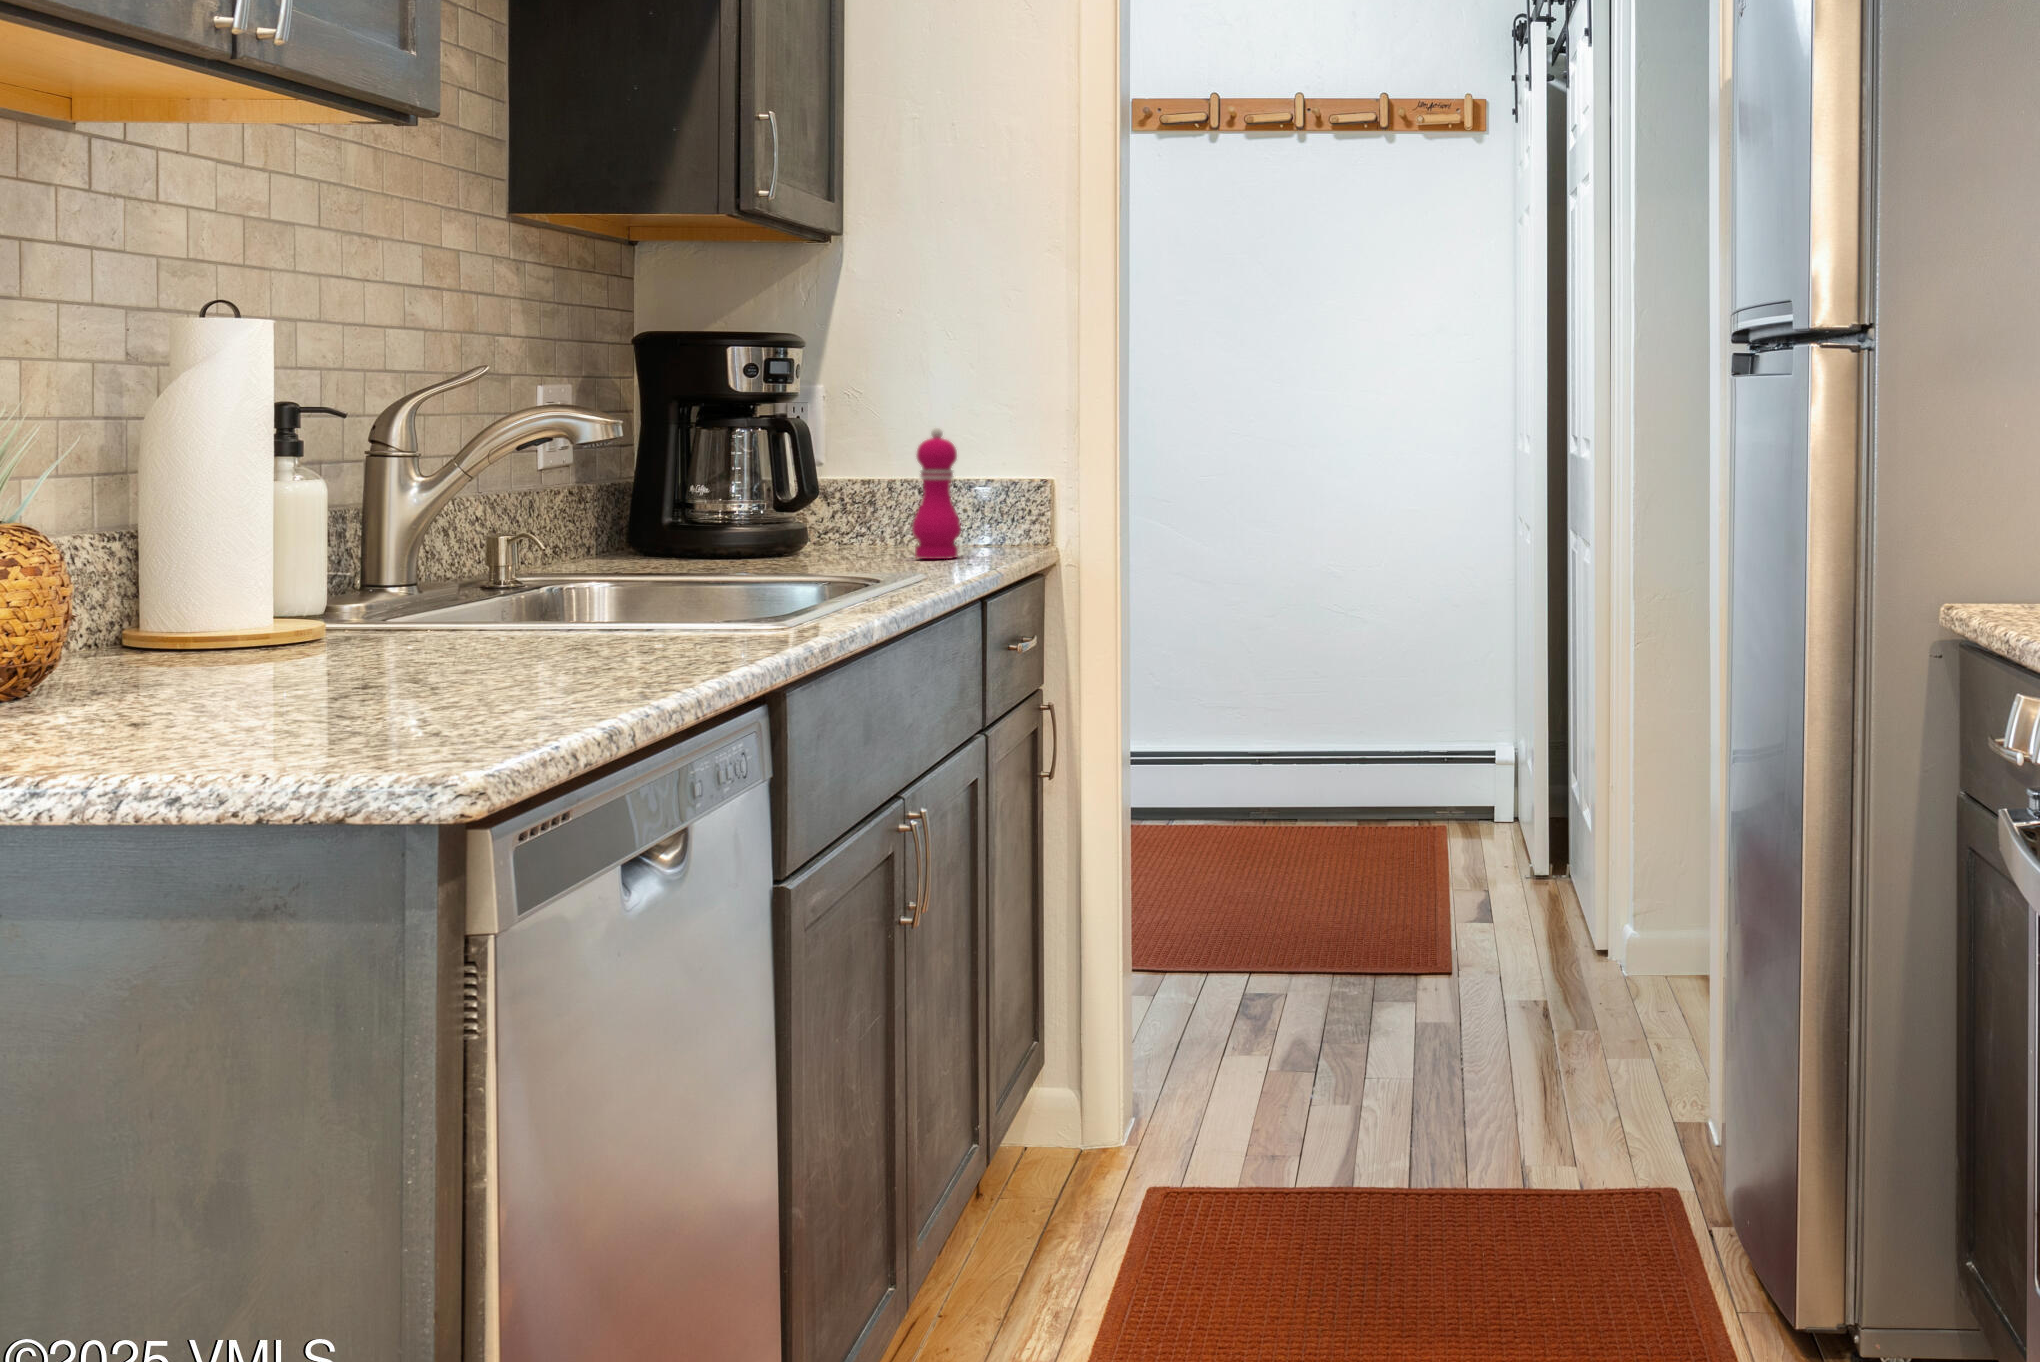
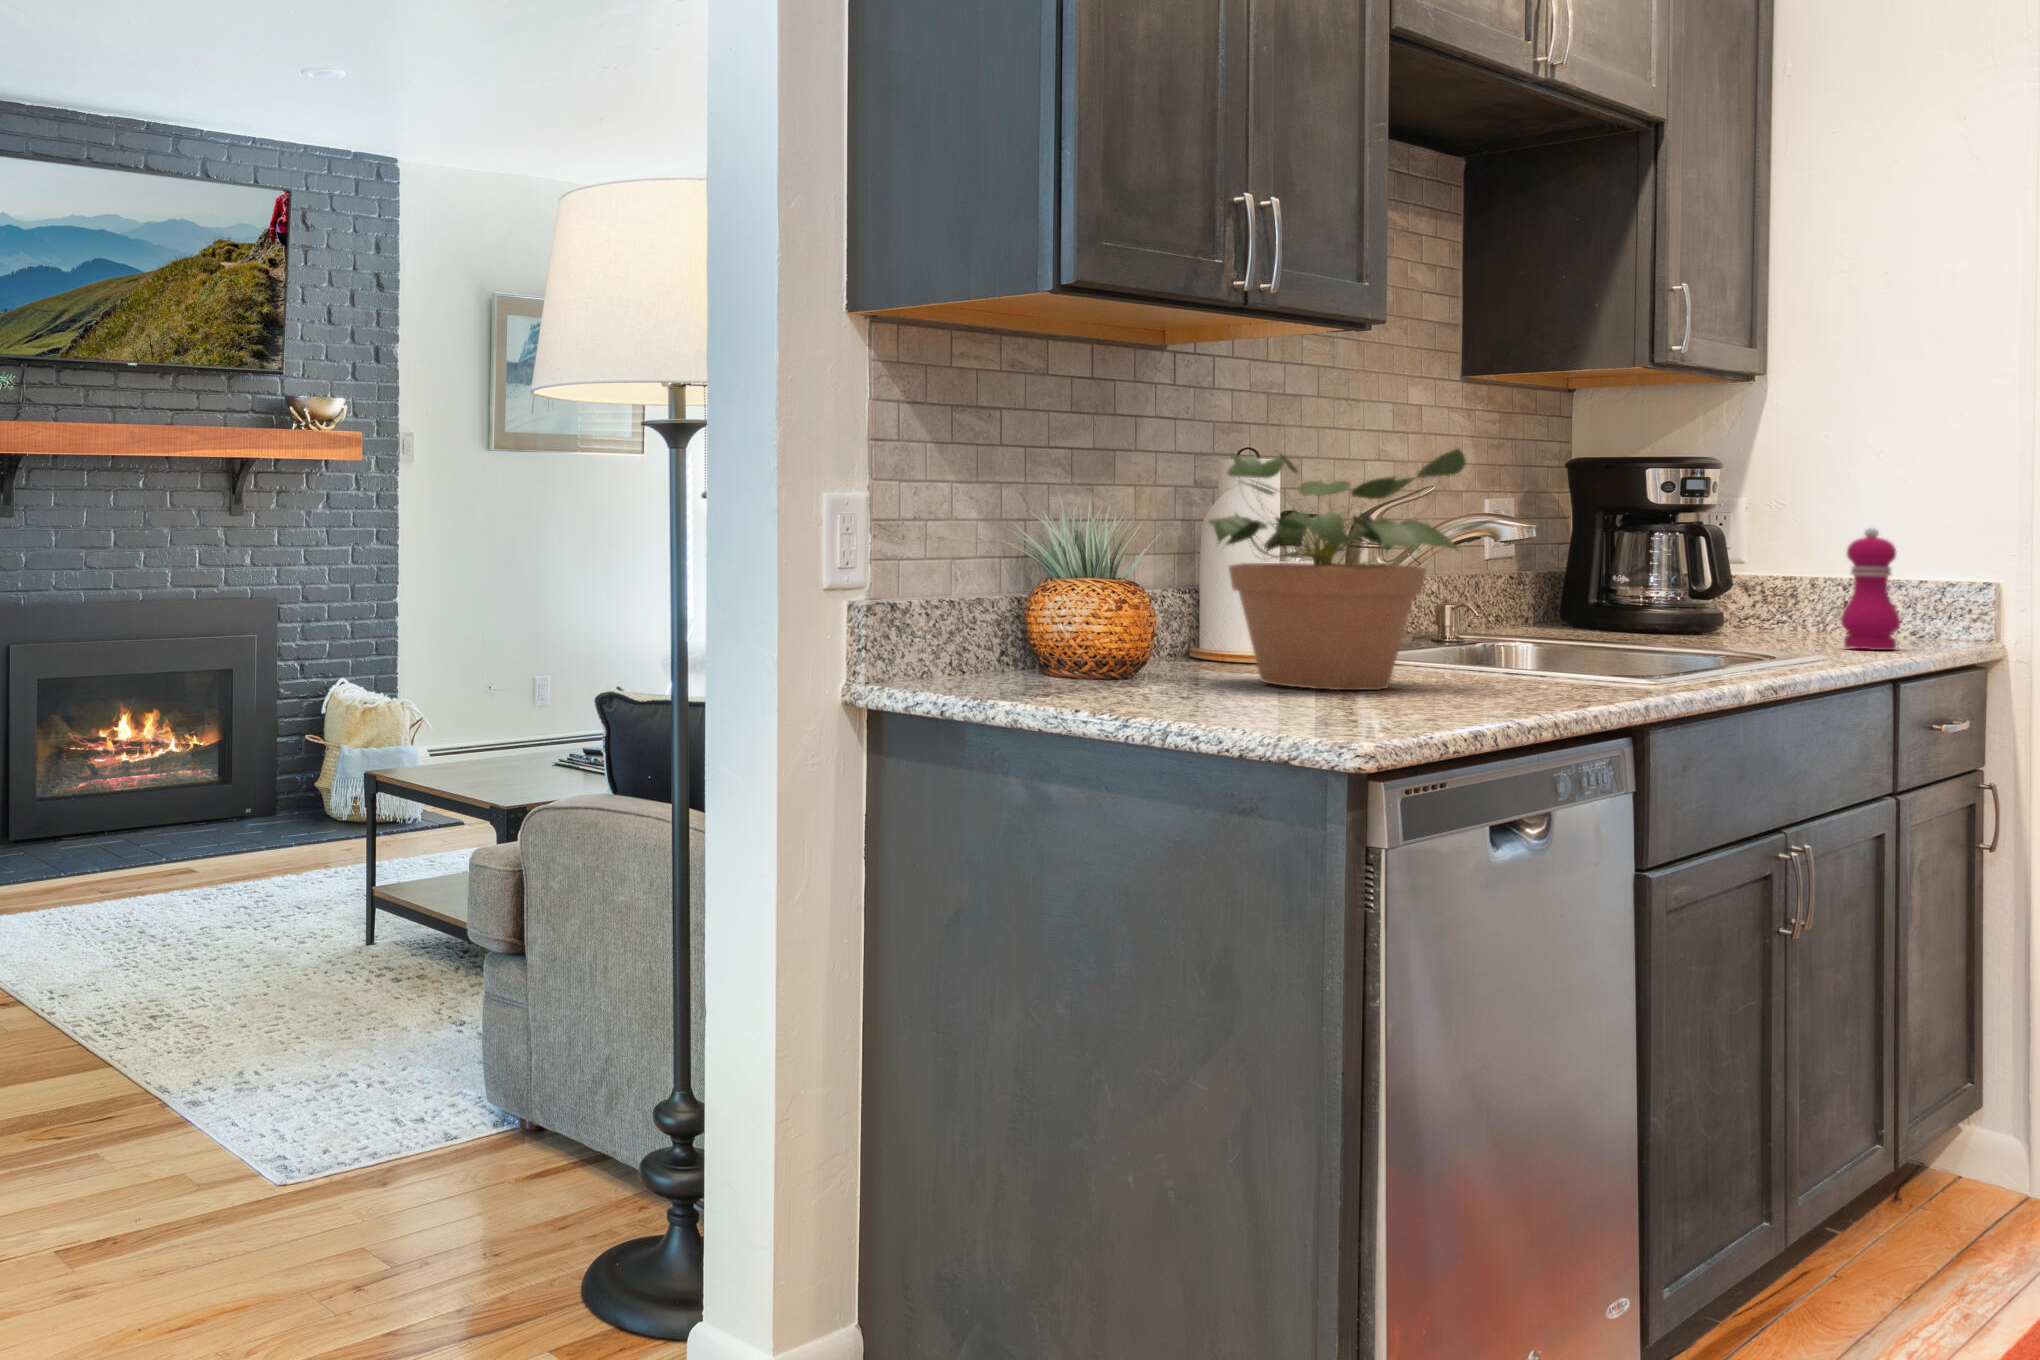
potted plant: none [152,299,625,684] -> present [1209,449,1494,690]

